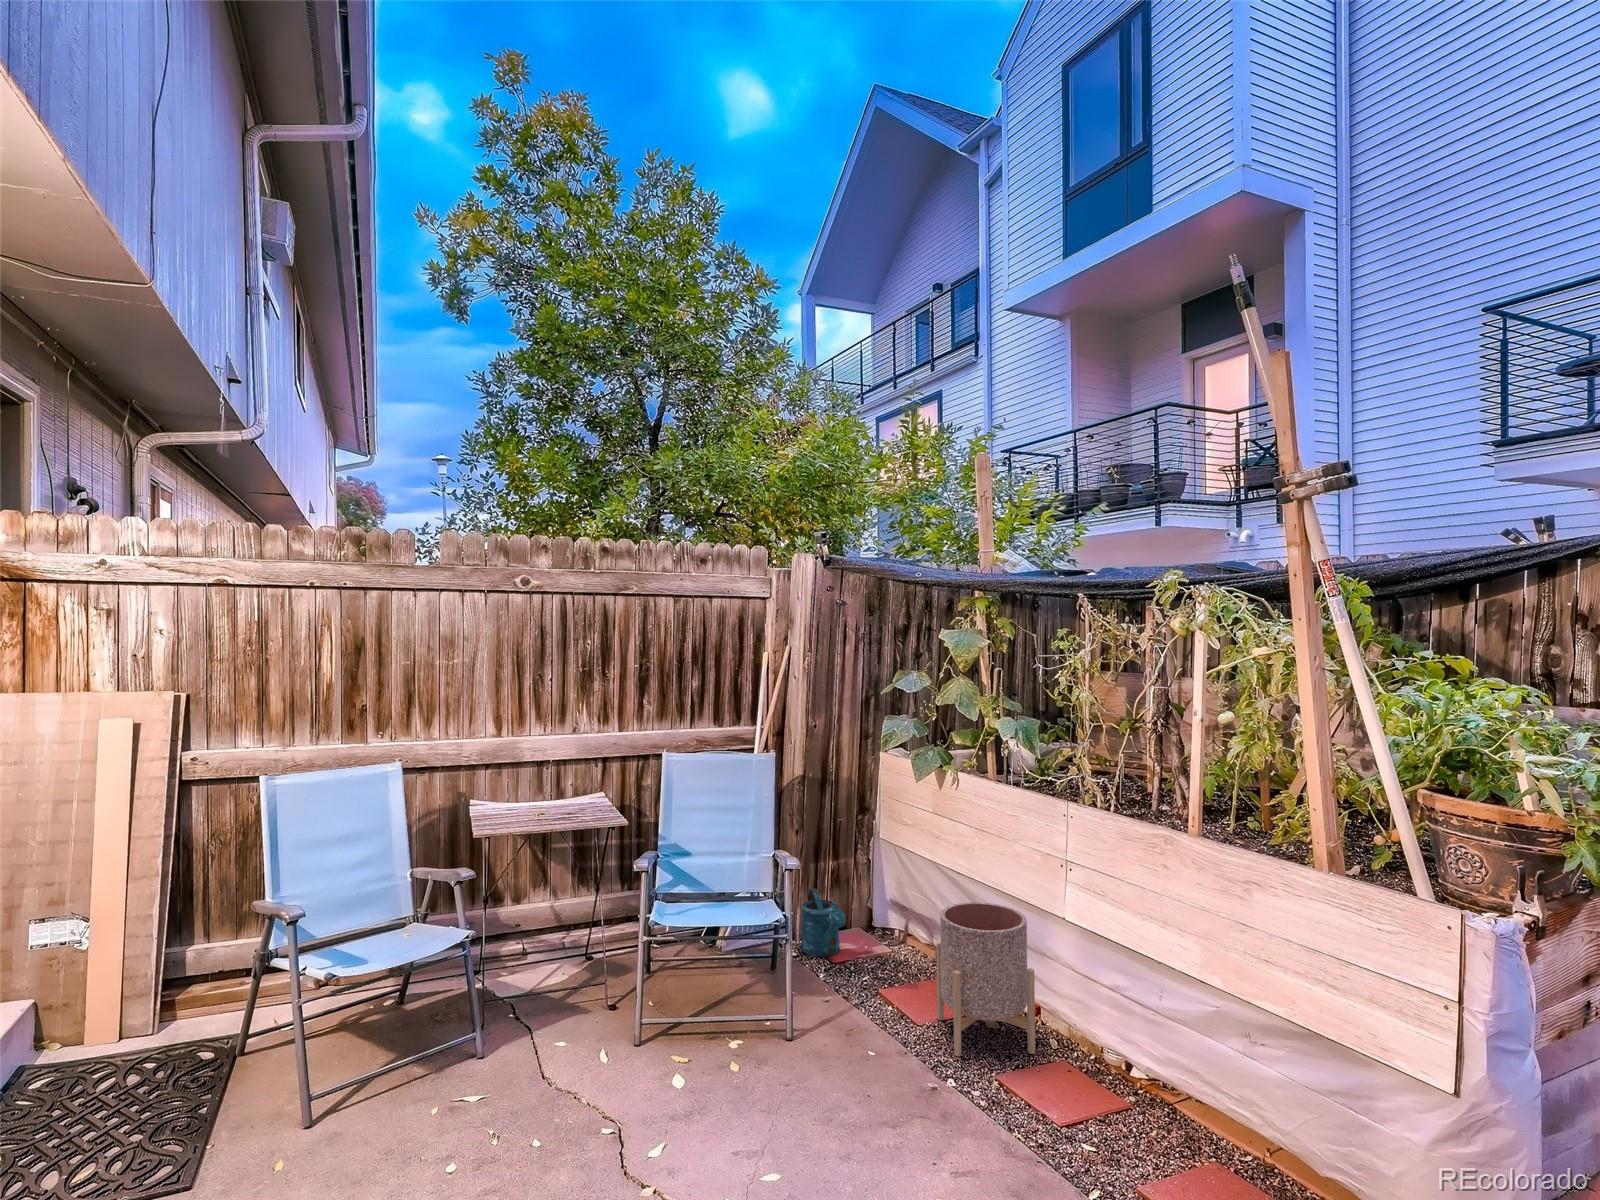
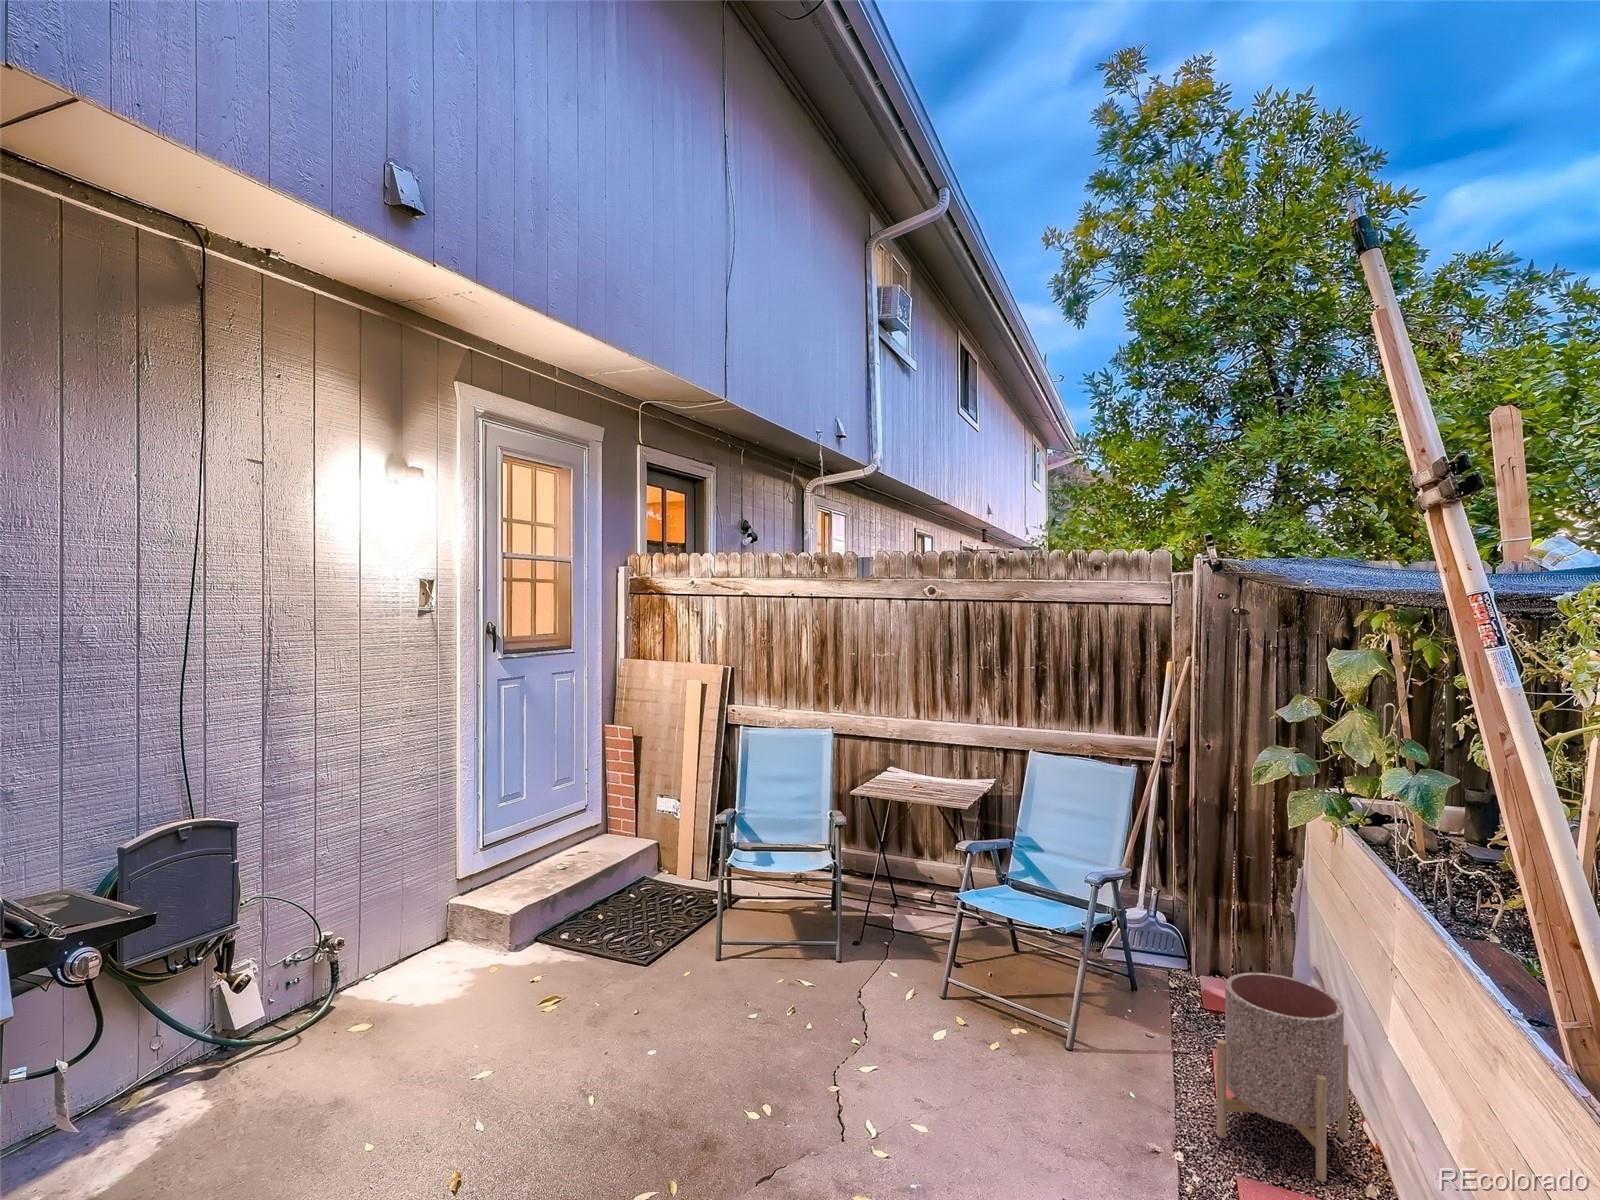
watering can: present [801,888,846,957] -> none [1176,922,1223,1000]

